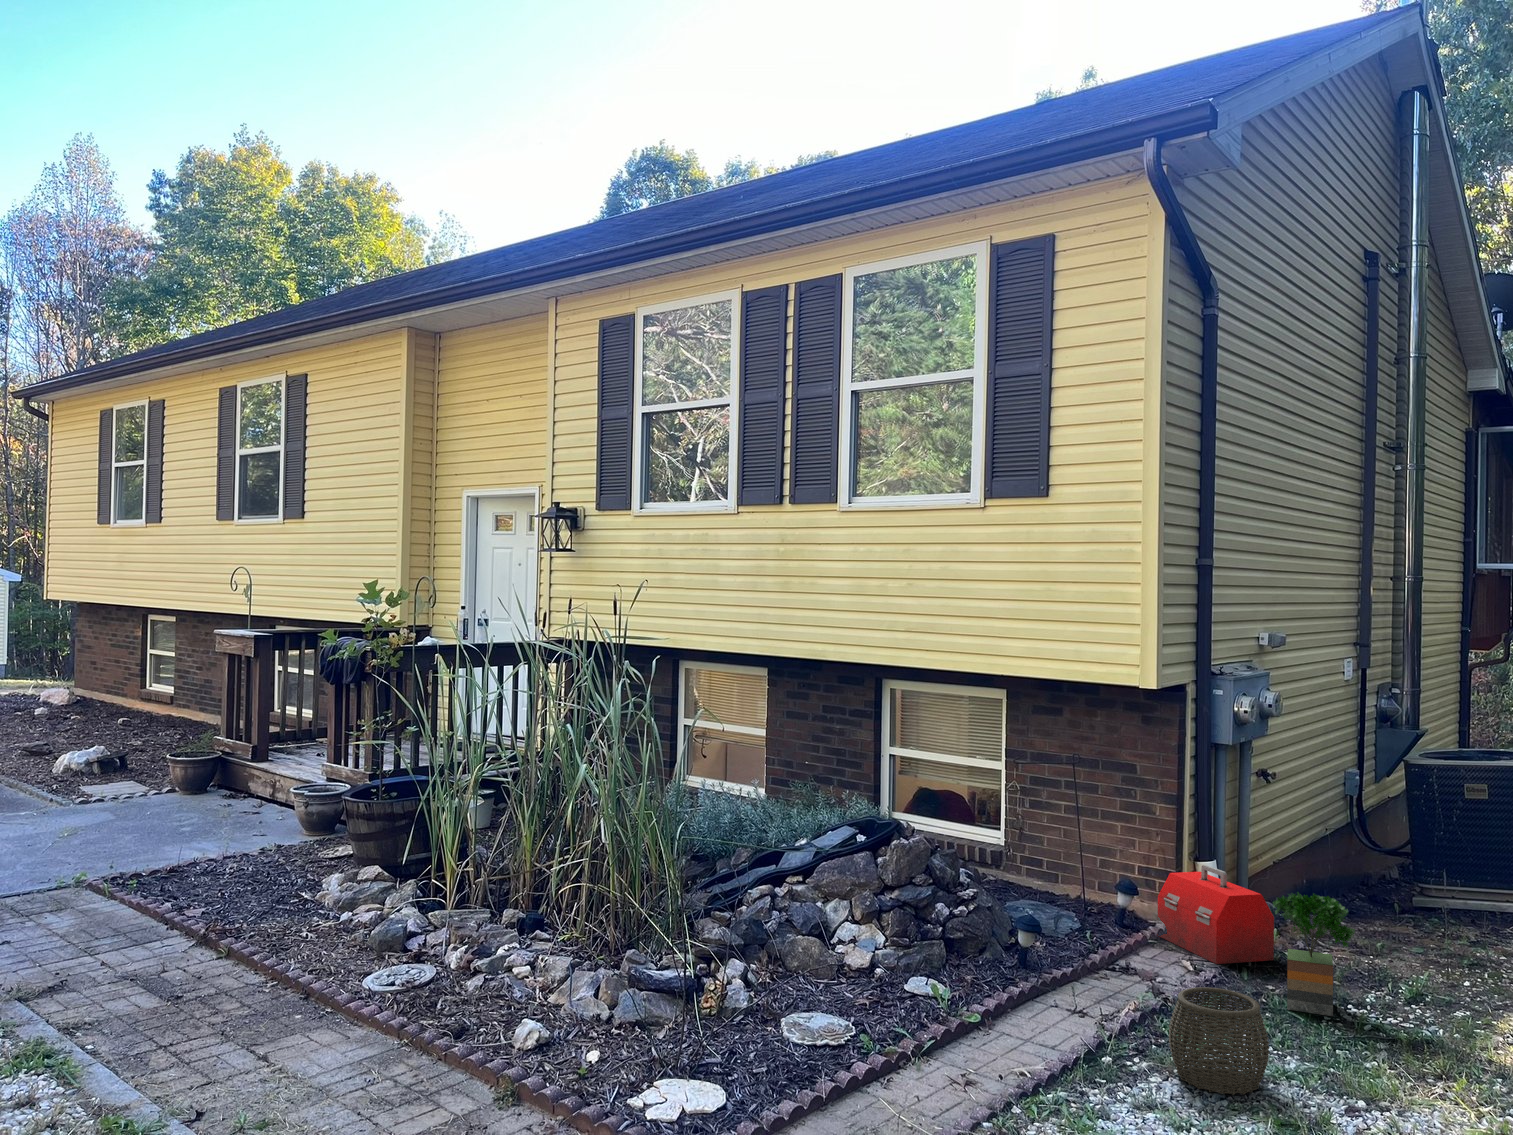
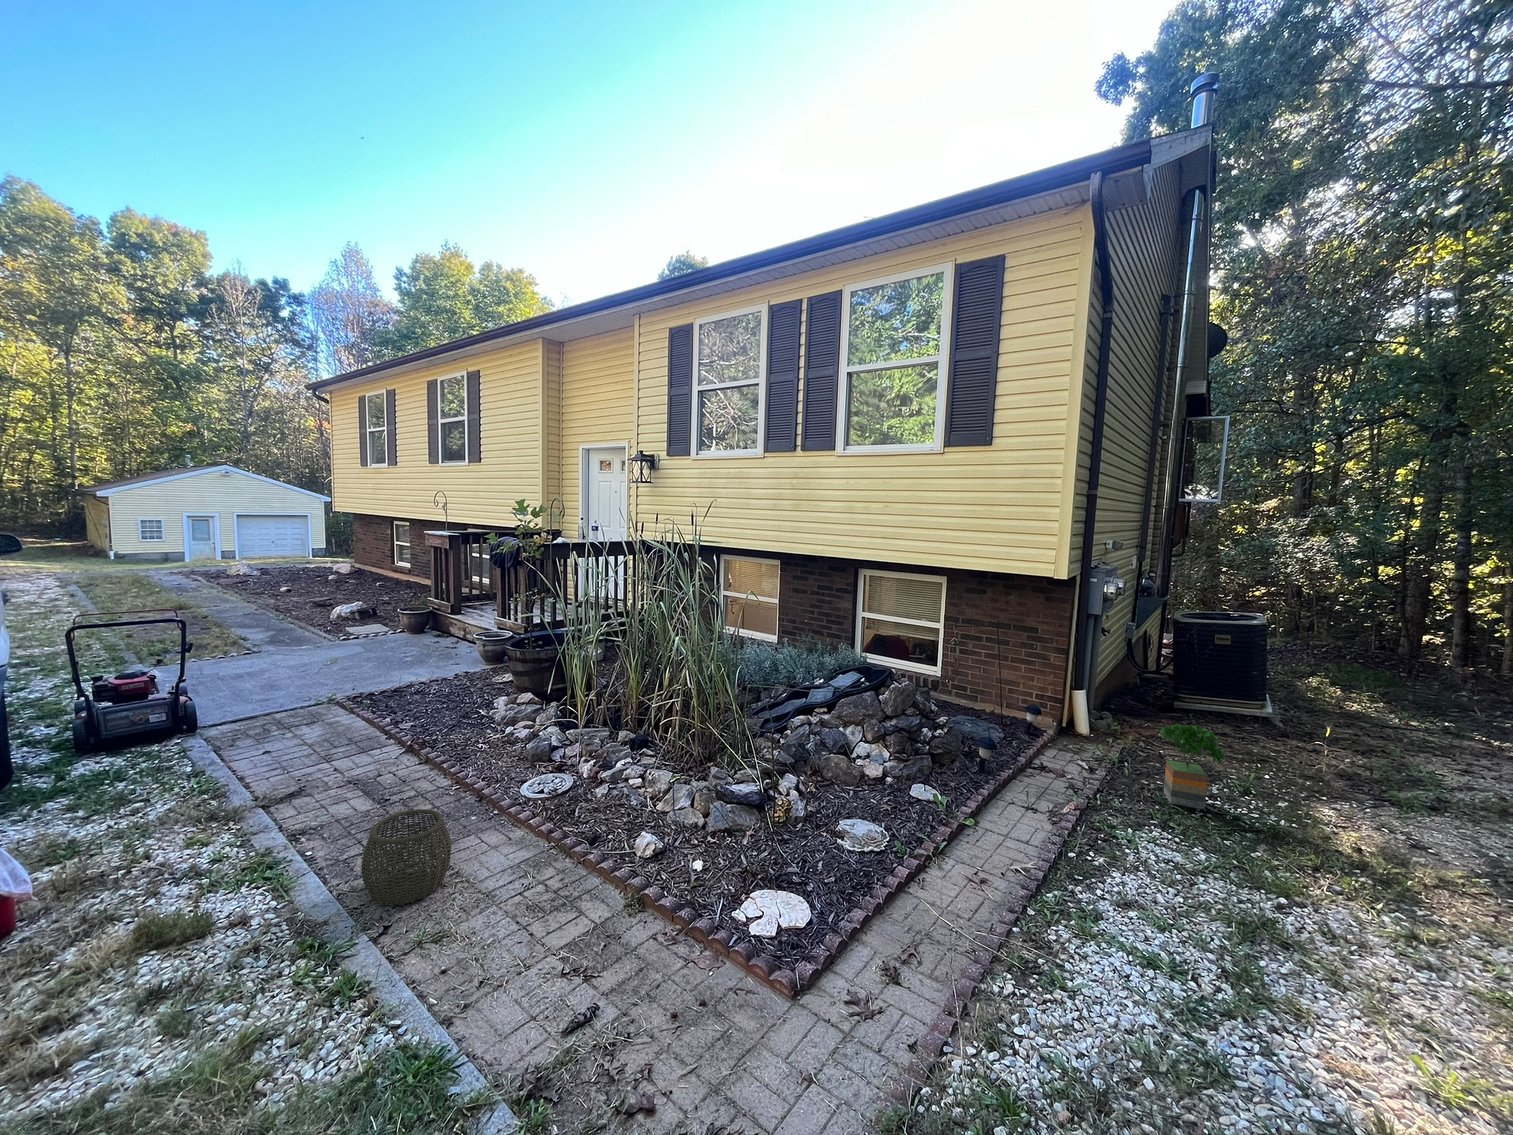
toolbox: present [1158,865,1274,964] -> none [1049,695,1136,763]
woven basket: present [1169,987,1270,1095] -> present [361,809,452,906]

